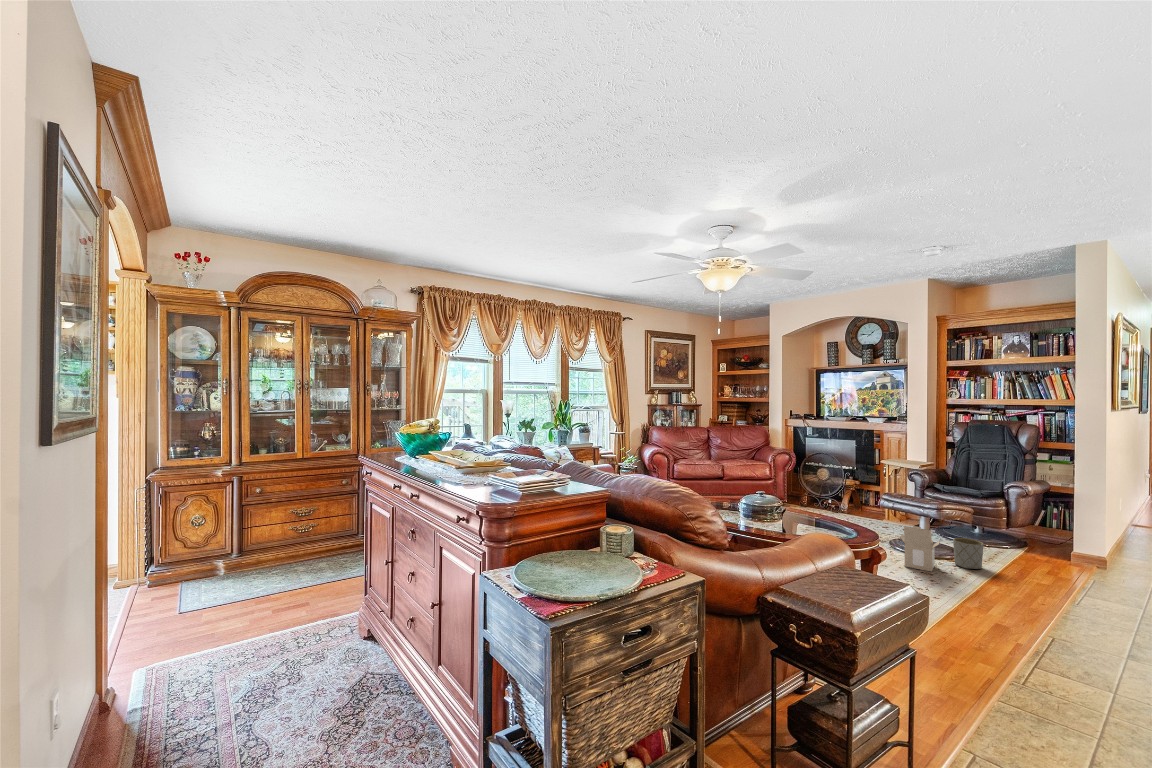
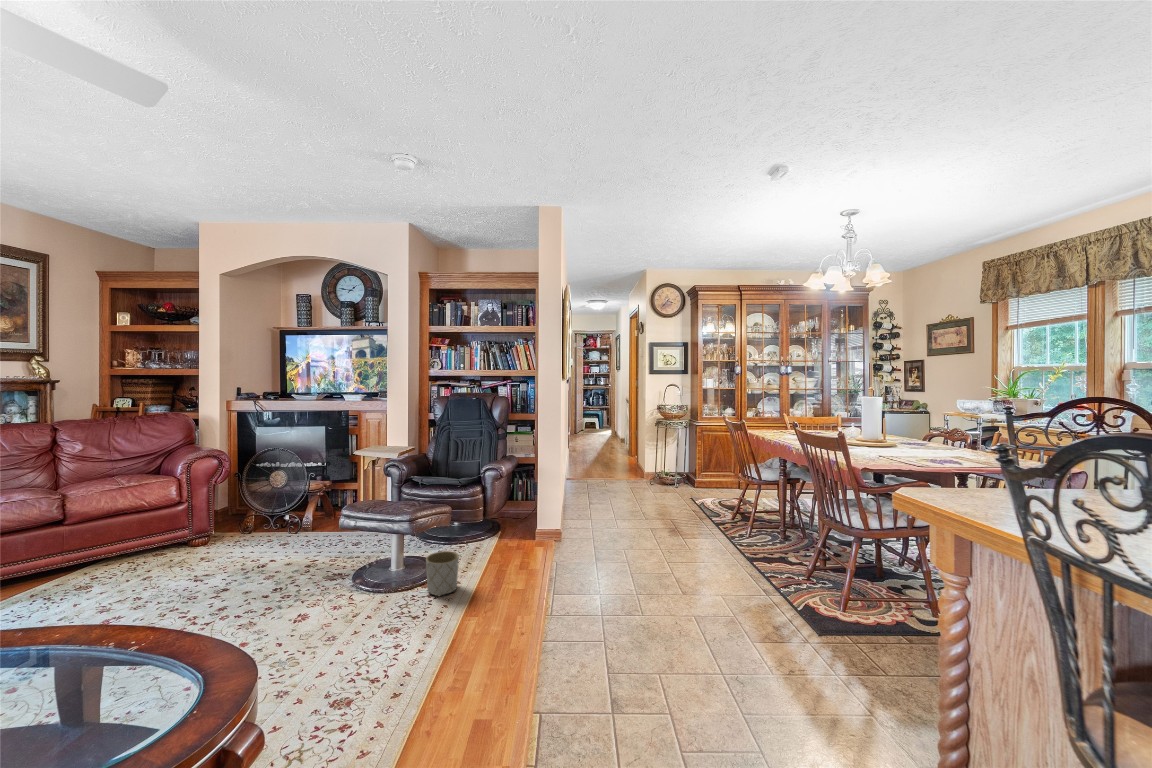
cardboard box: present [900,526,940,572] -> none [353,564,409,627]

